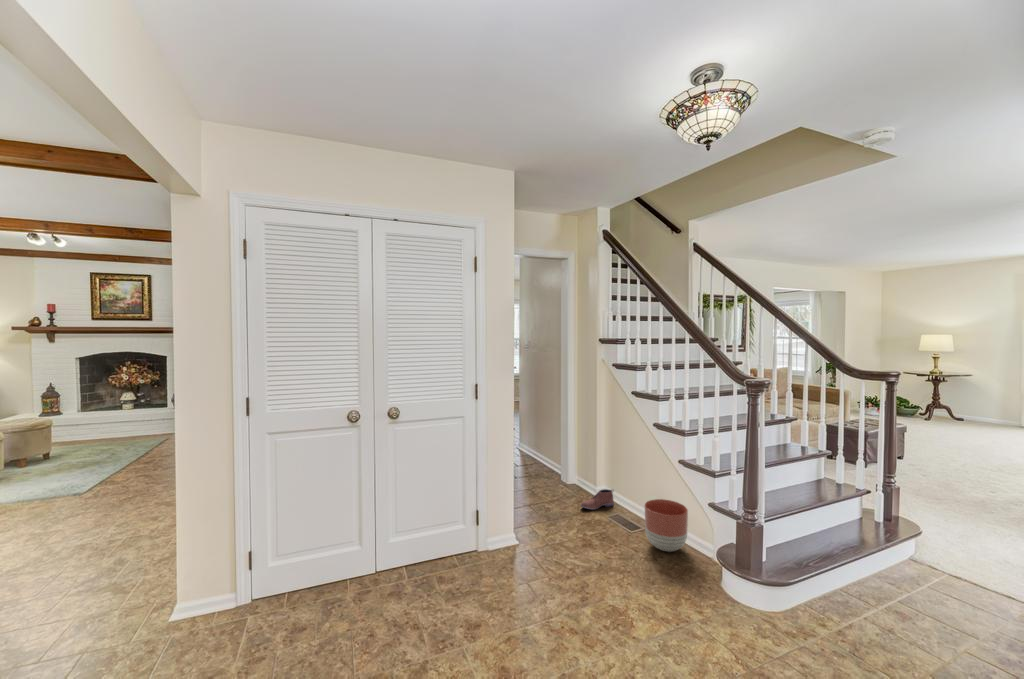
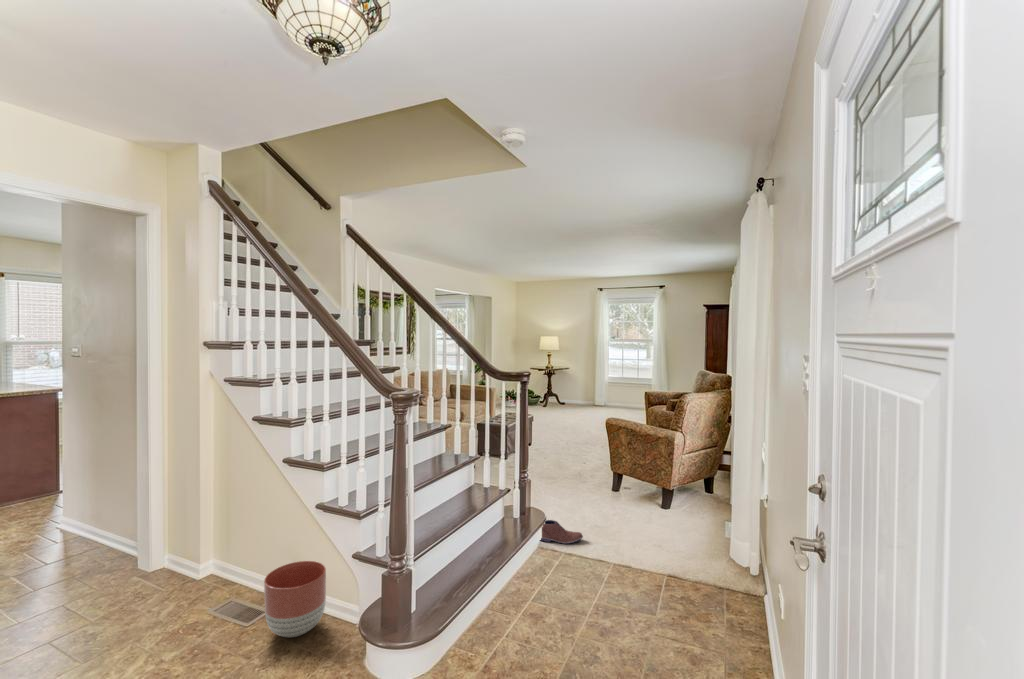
shoe: present [581,489,614,510] -> present [541,520,583,544]

